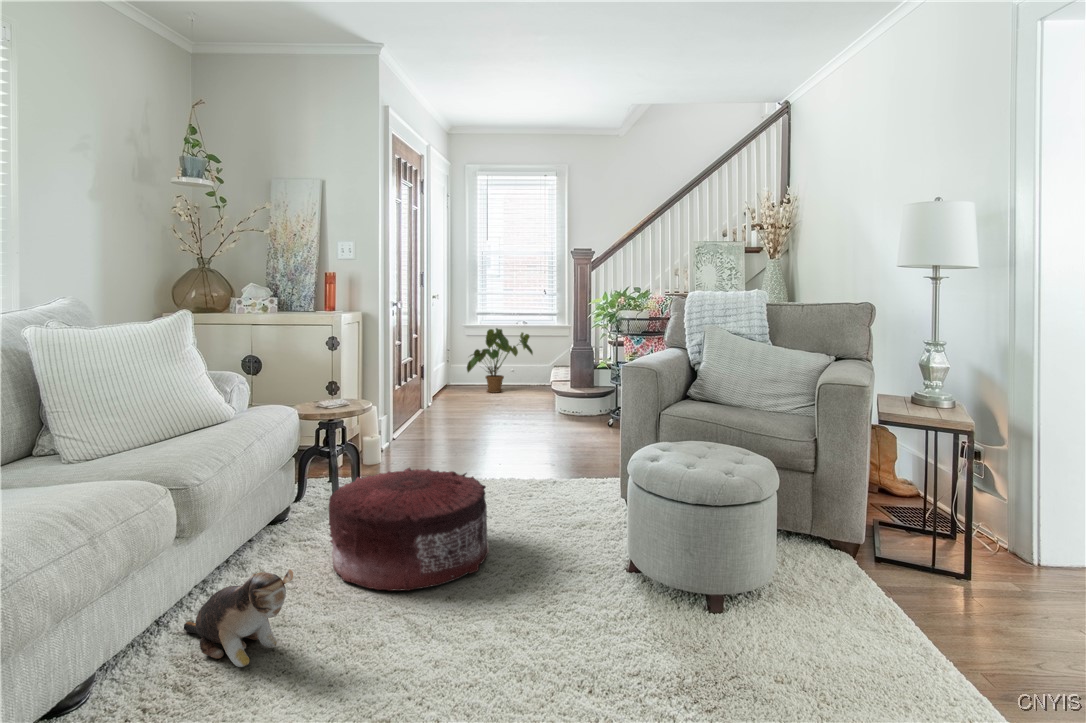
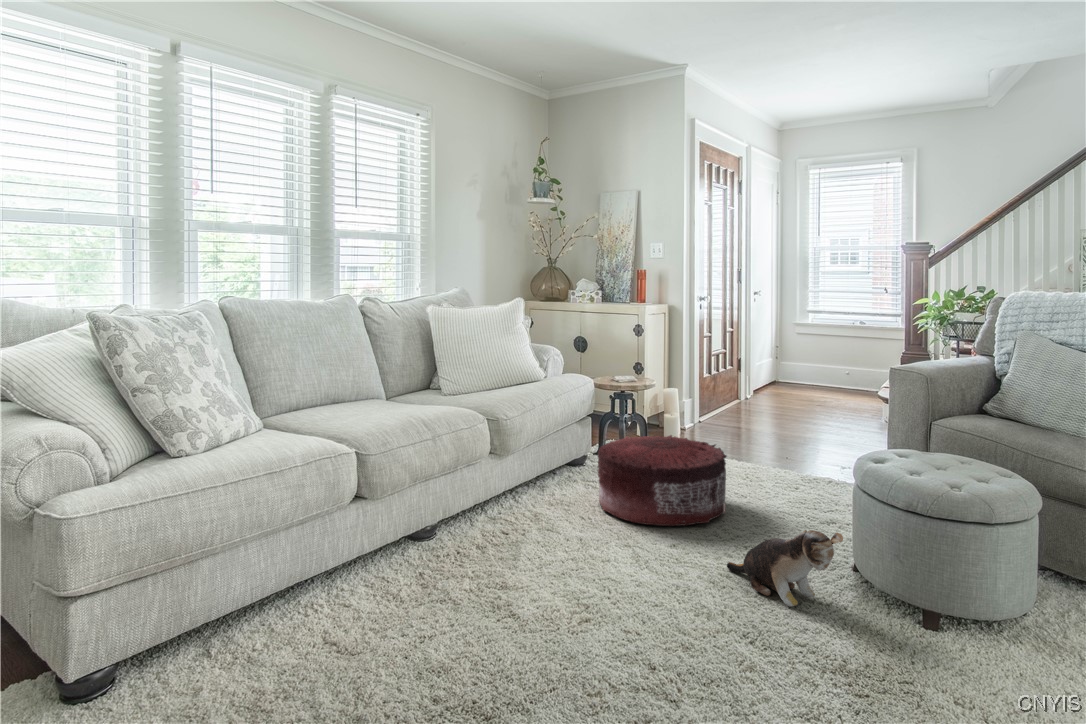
house plant: present [467,328,533,393] -> none [790,325,865,393]
plush toy: present [184,570,293,667] -> present [727,530,843,606]

